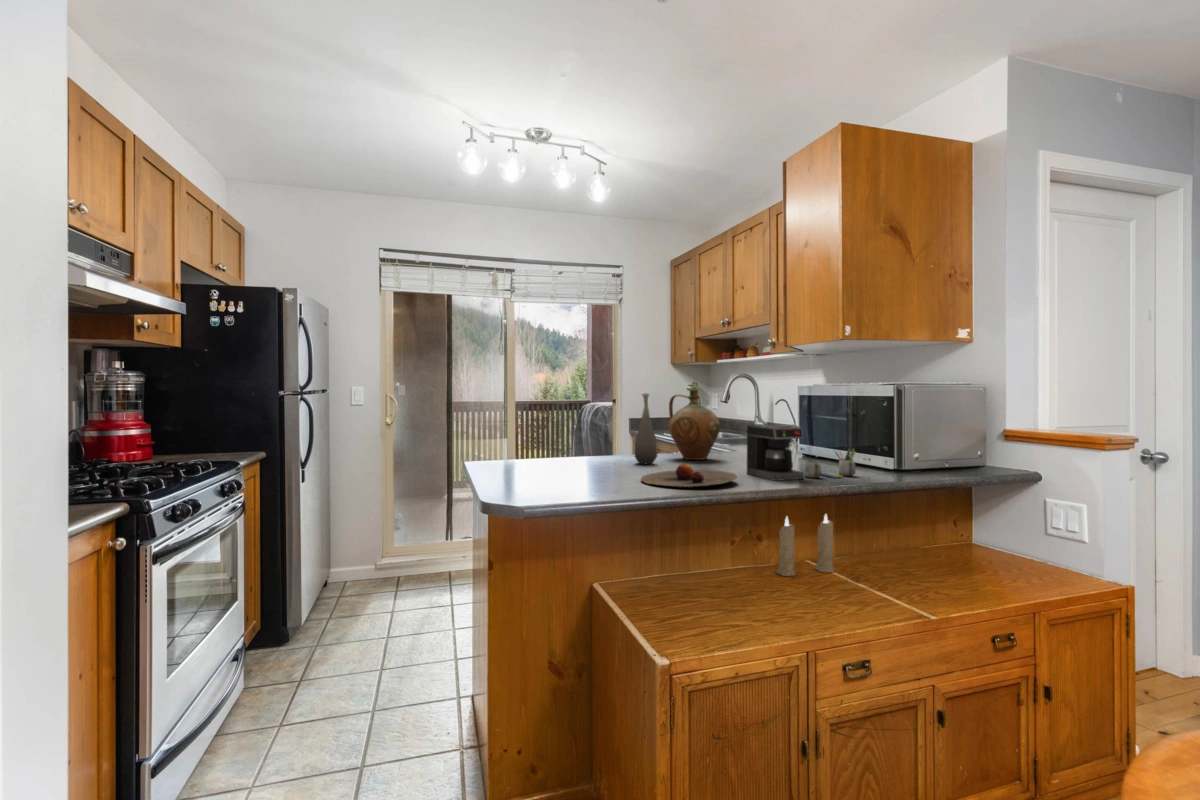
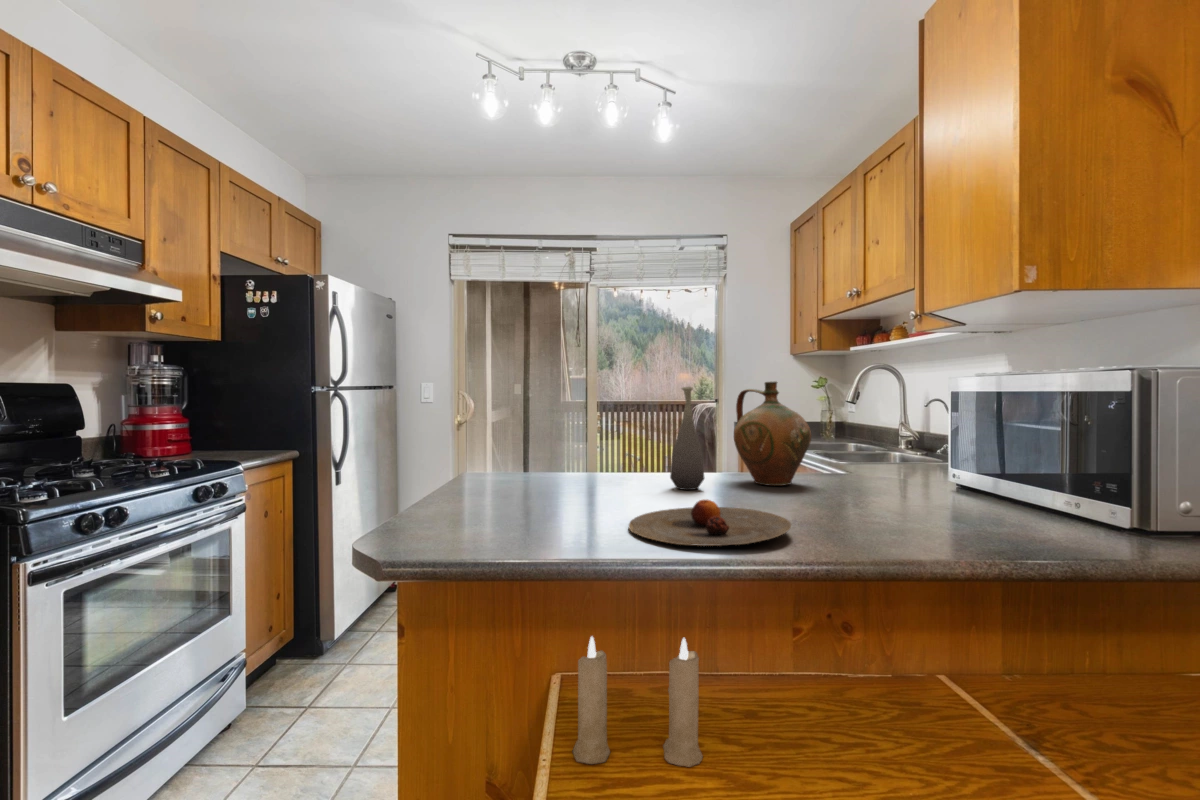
coffee maker: present [747,424,856,481] -> none [830,437,1045,539]
candle: present [776,514,835,576] -> present [573,637,703,767]

